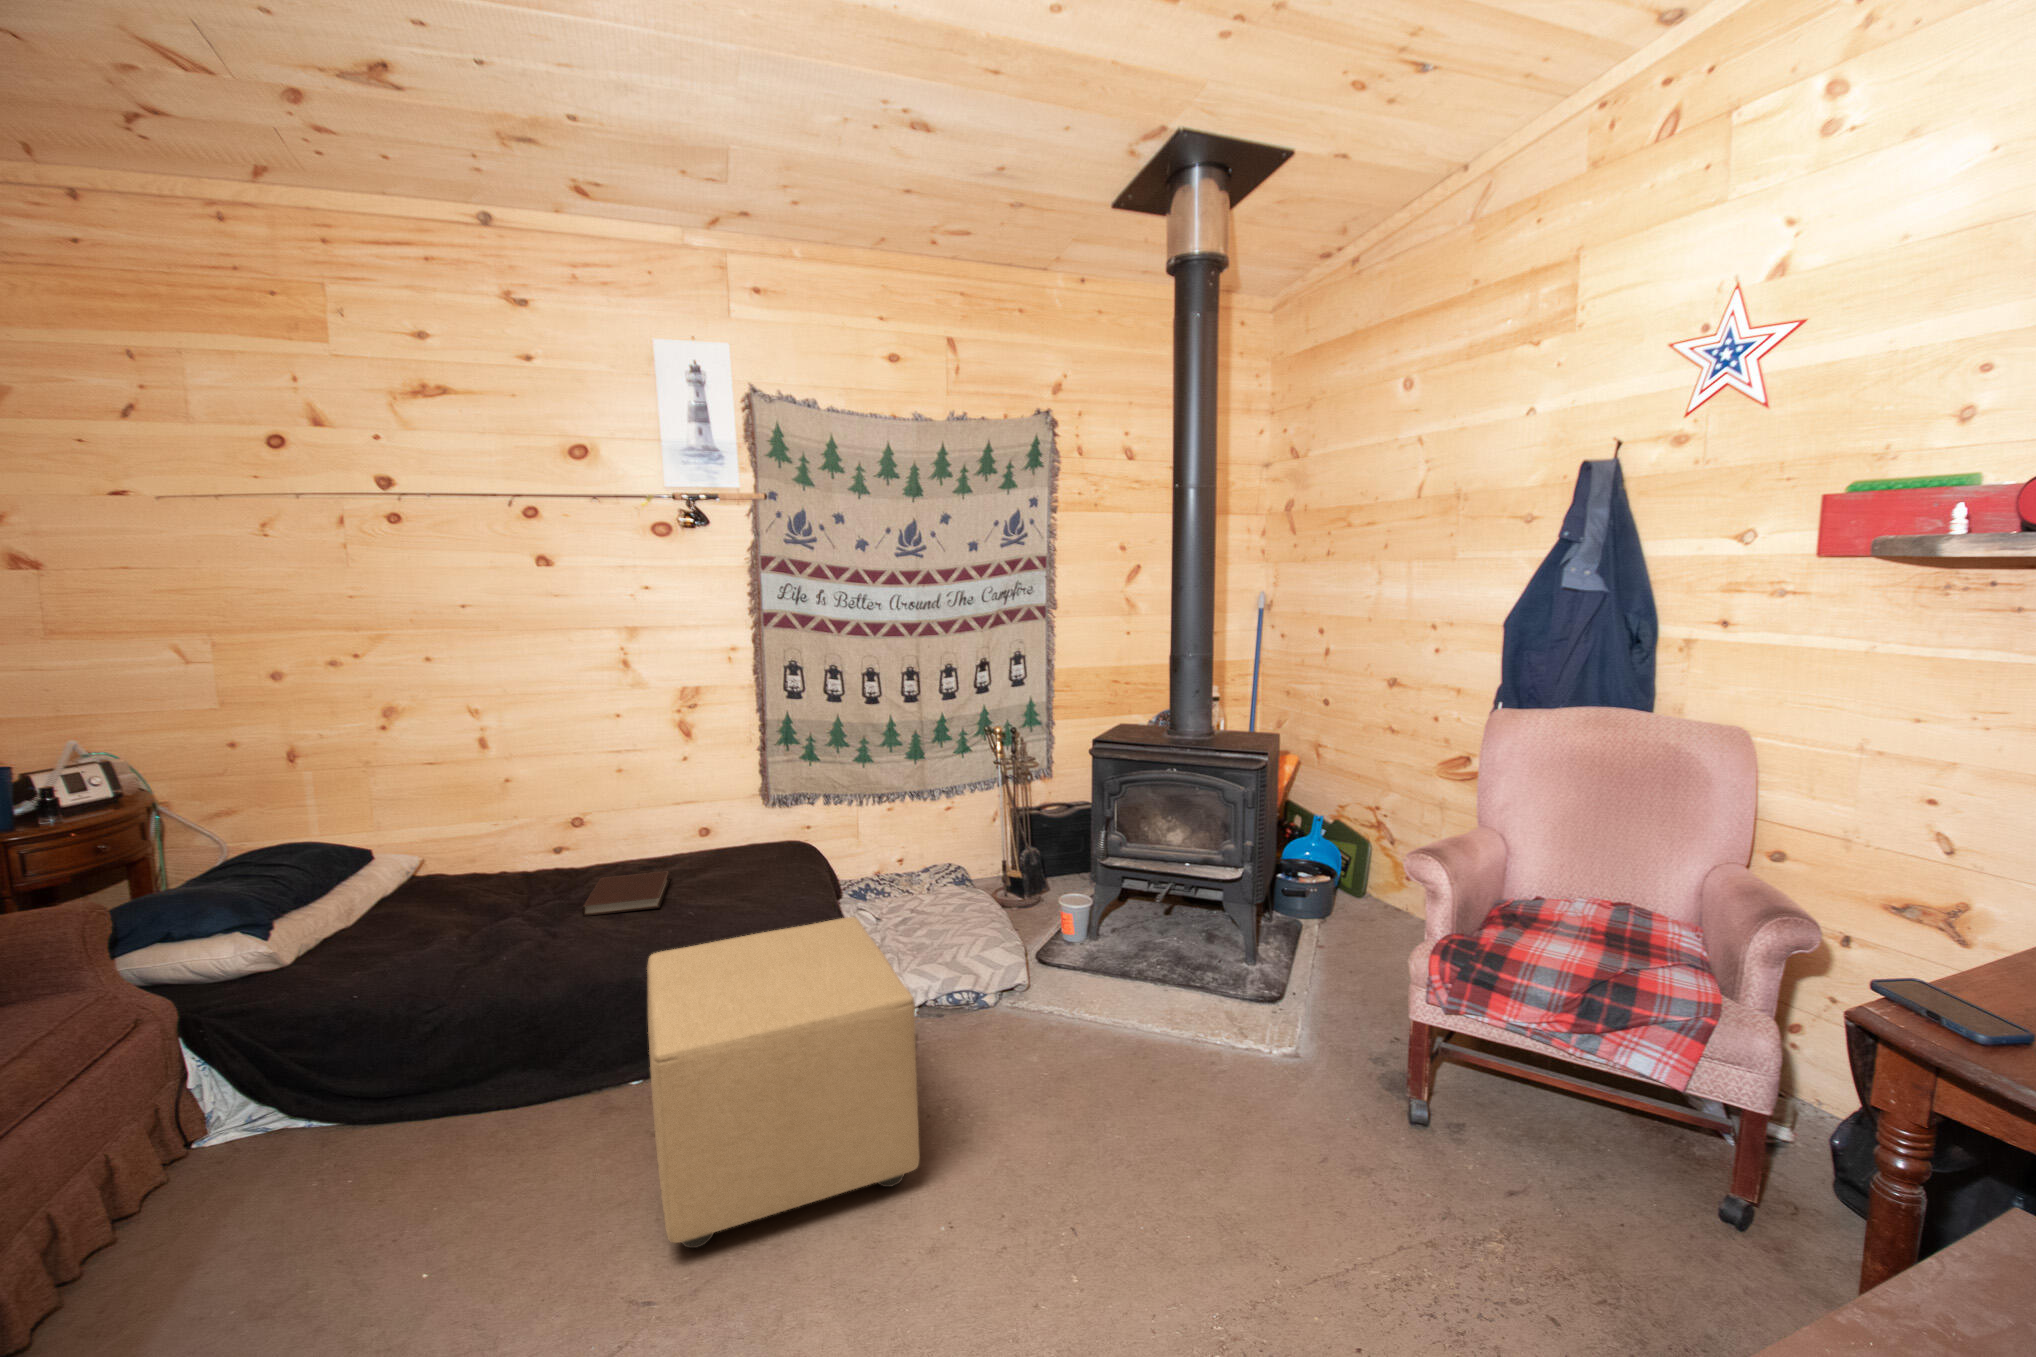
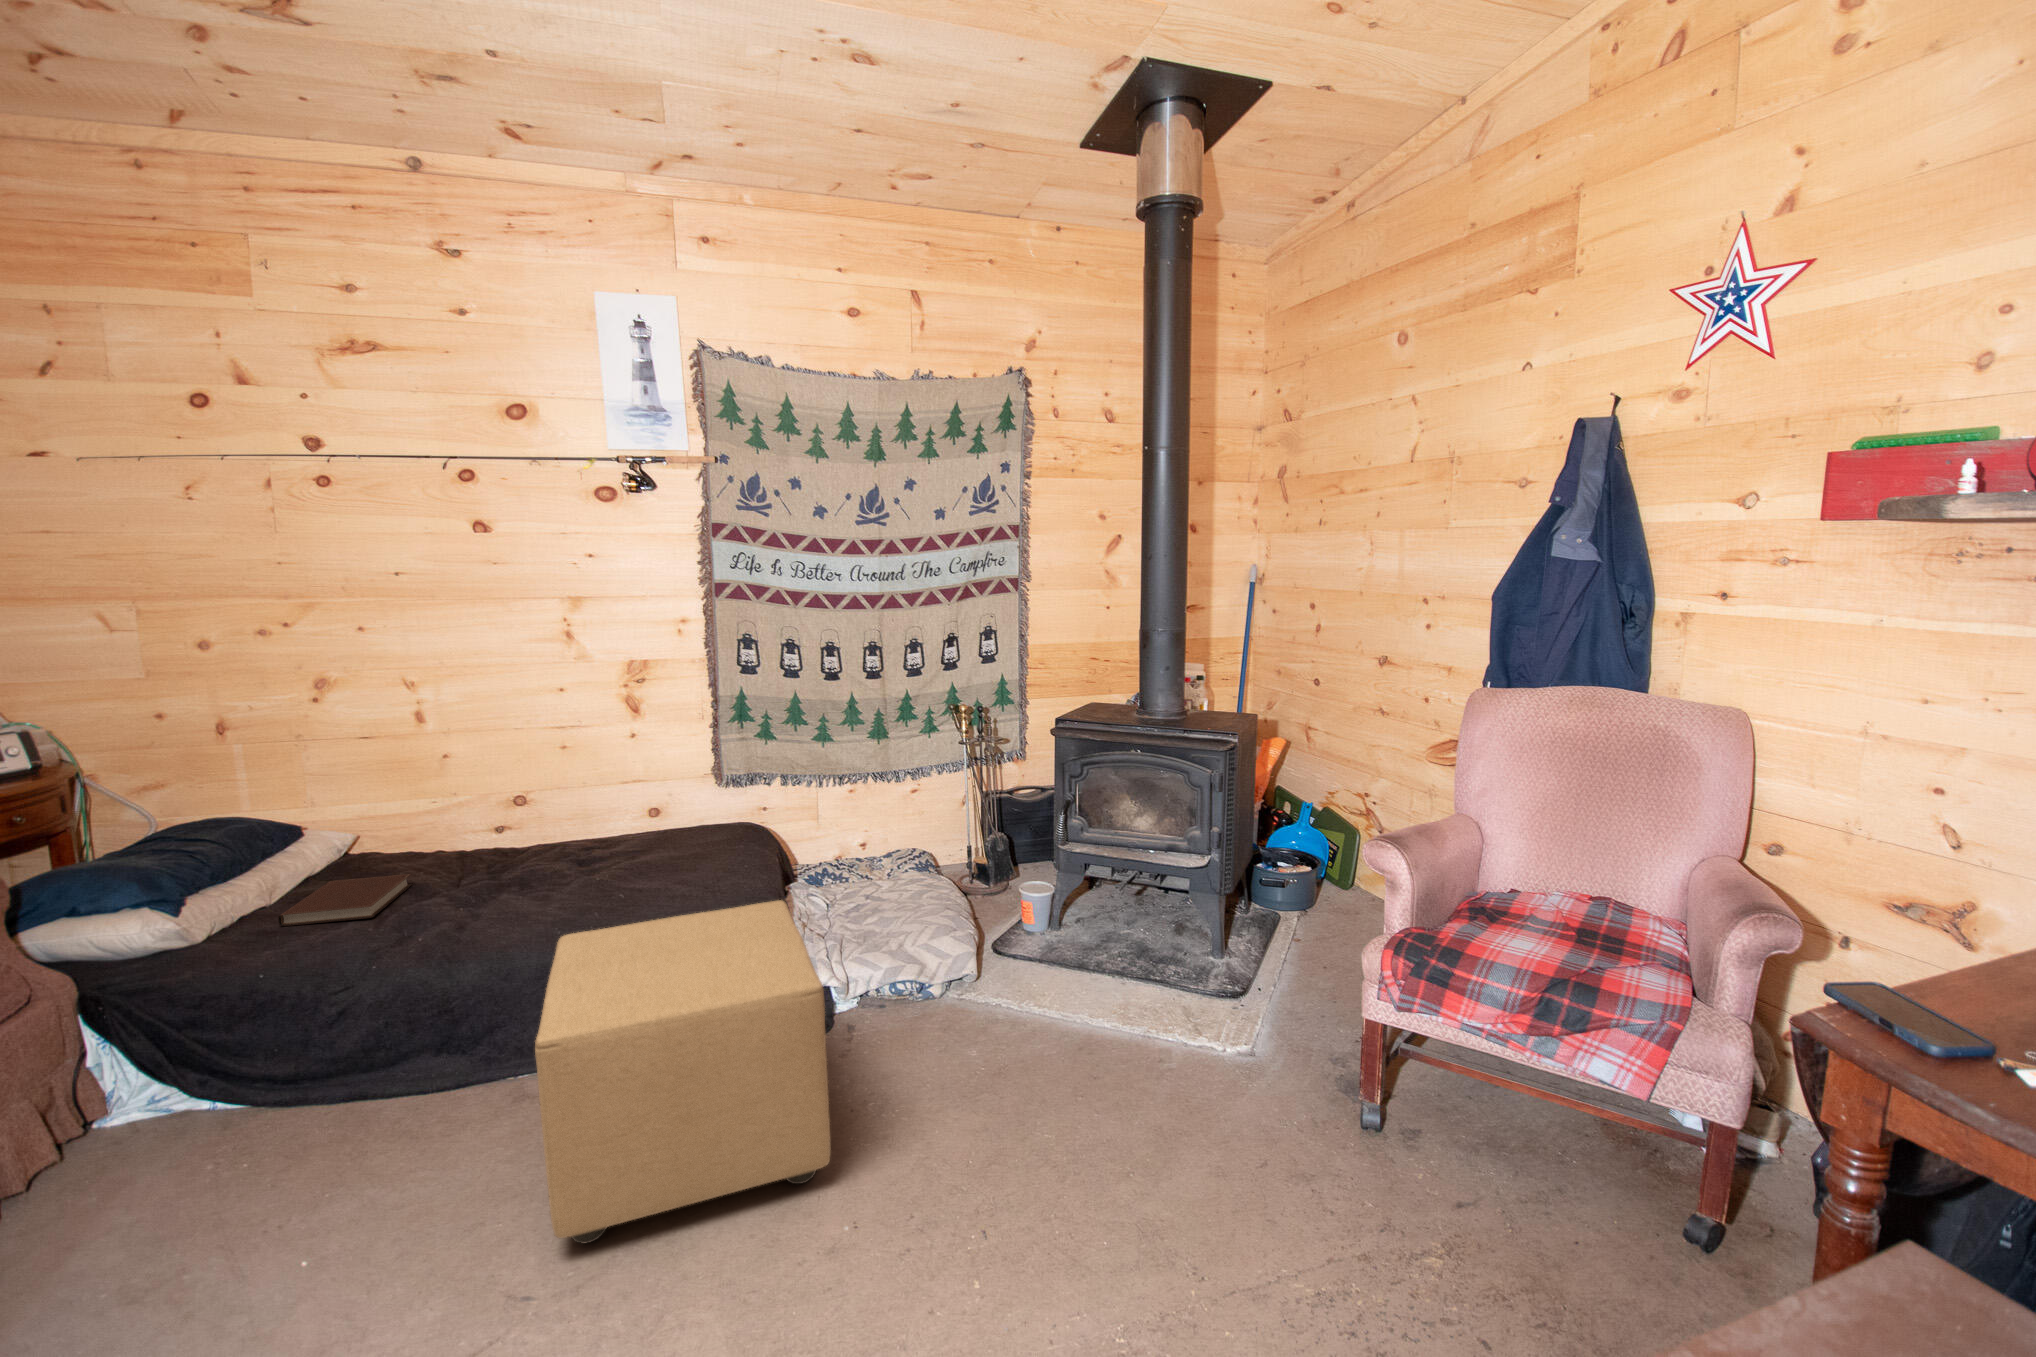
notebook: present [582,871,670,916] -> present [278,874,412,926]

